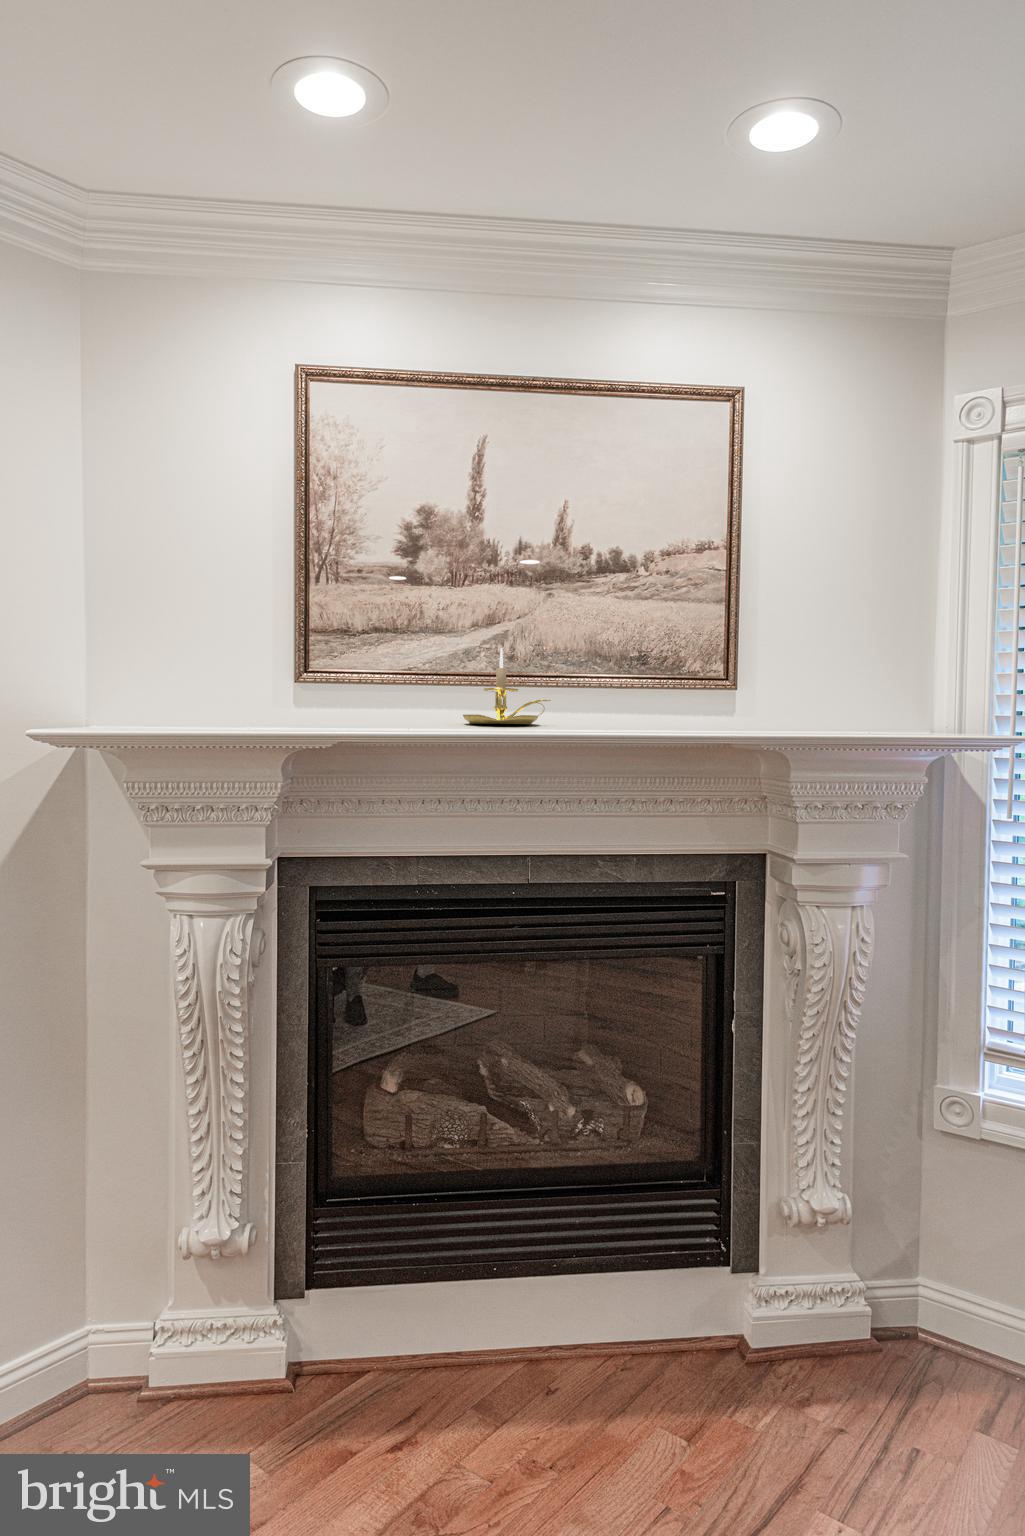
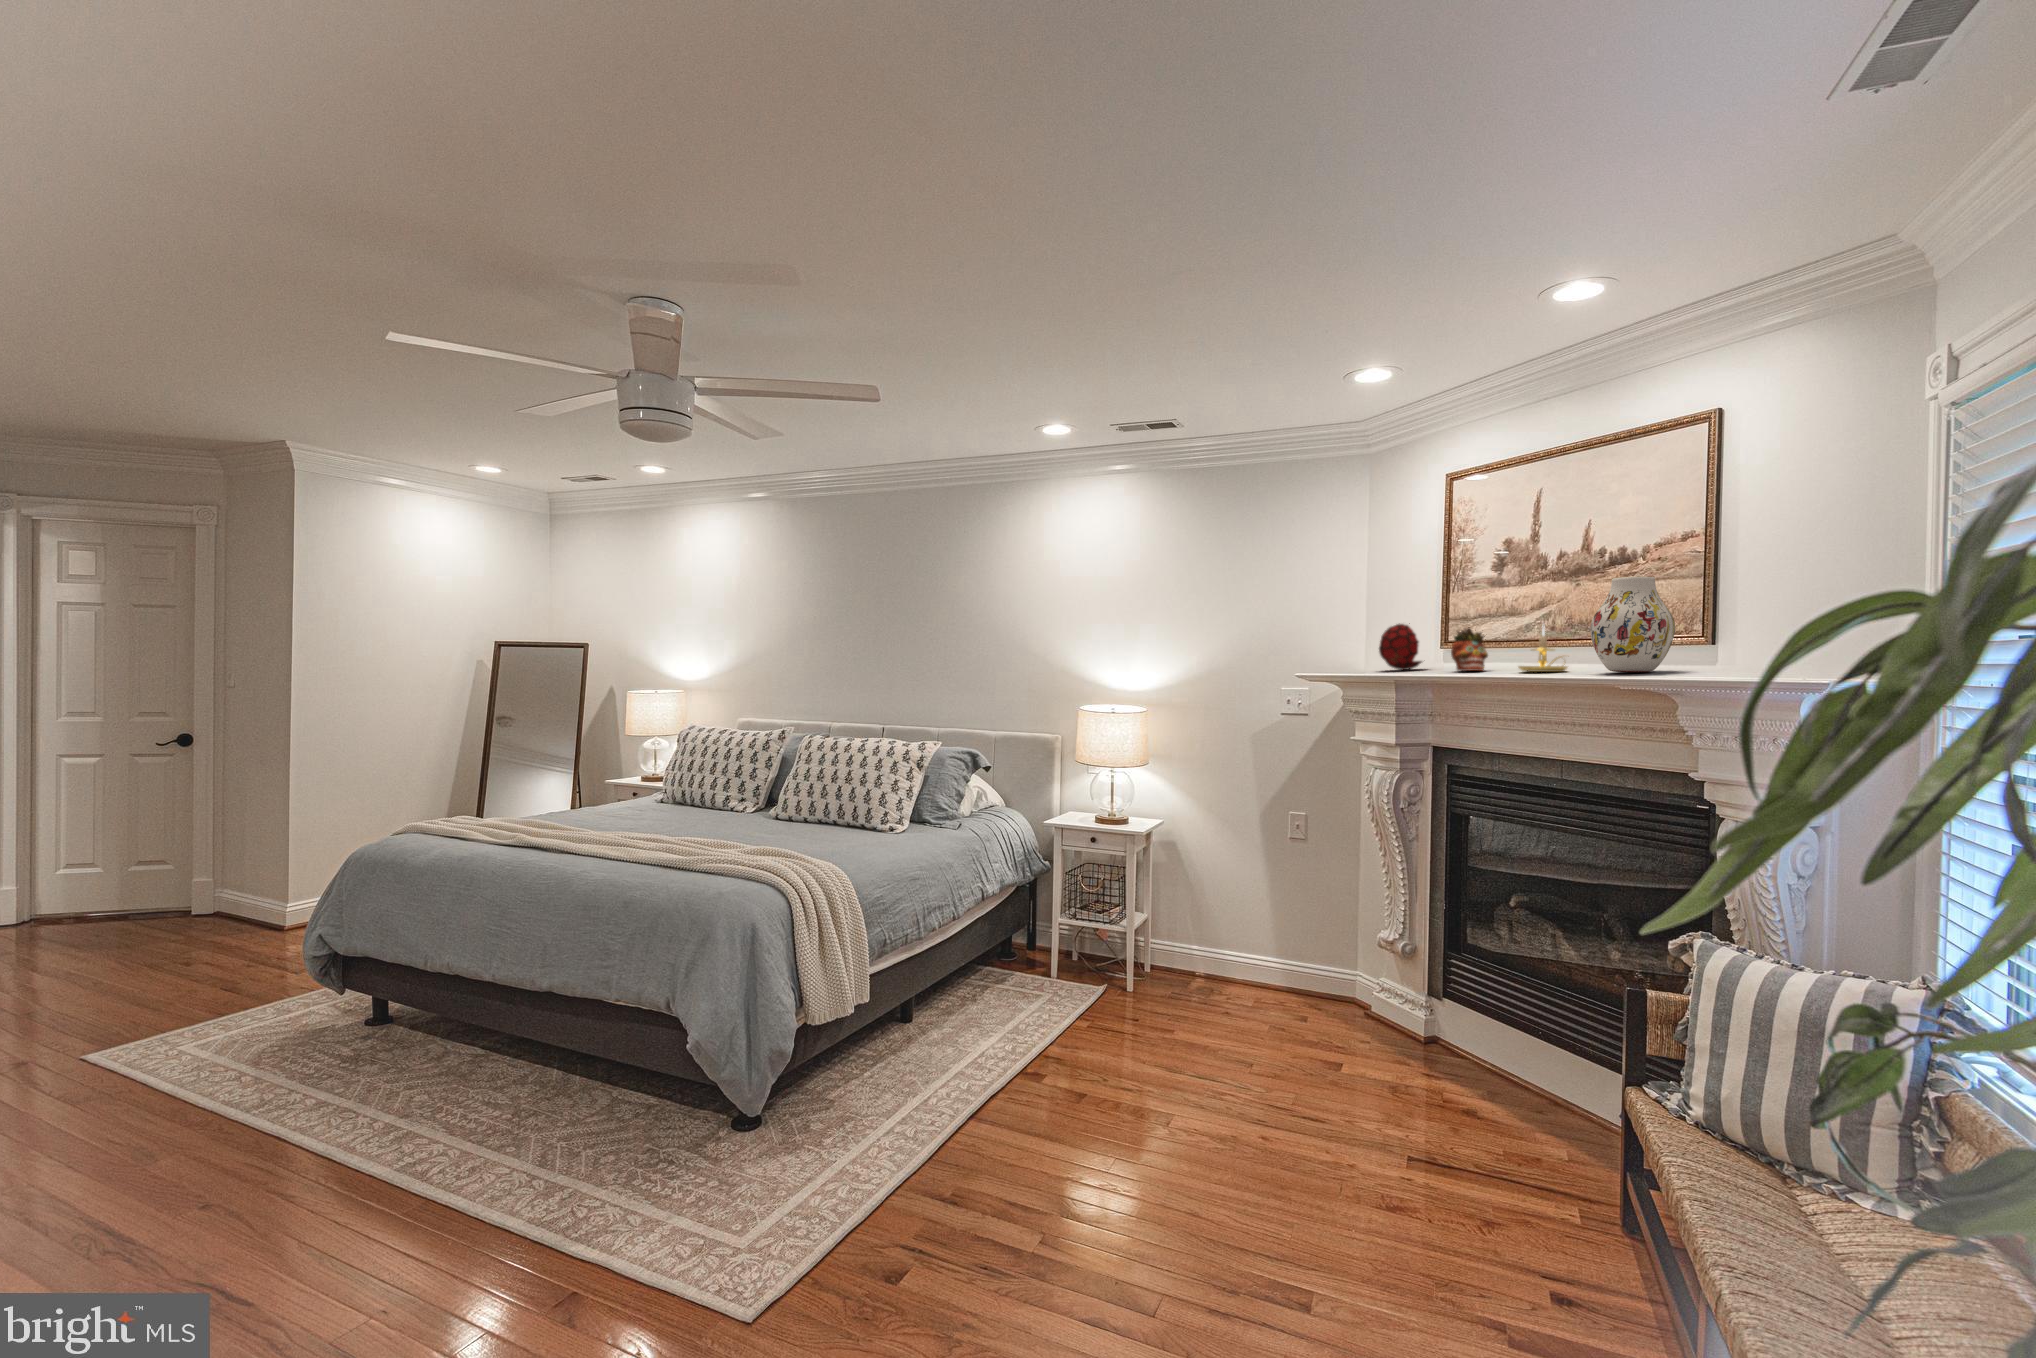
vase: none [596,591,694,725] -> present [1591,577,1675,673]
decorative orb: none [142,630,237,720] -> present [1379,624,1422,670]
succulent planter: none [322,645,396,723] -> present [1451,628,1488,671]

